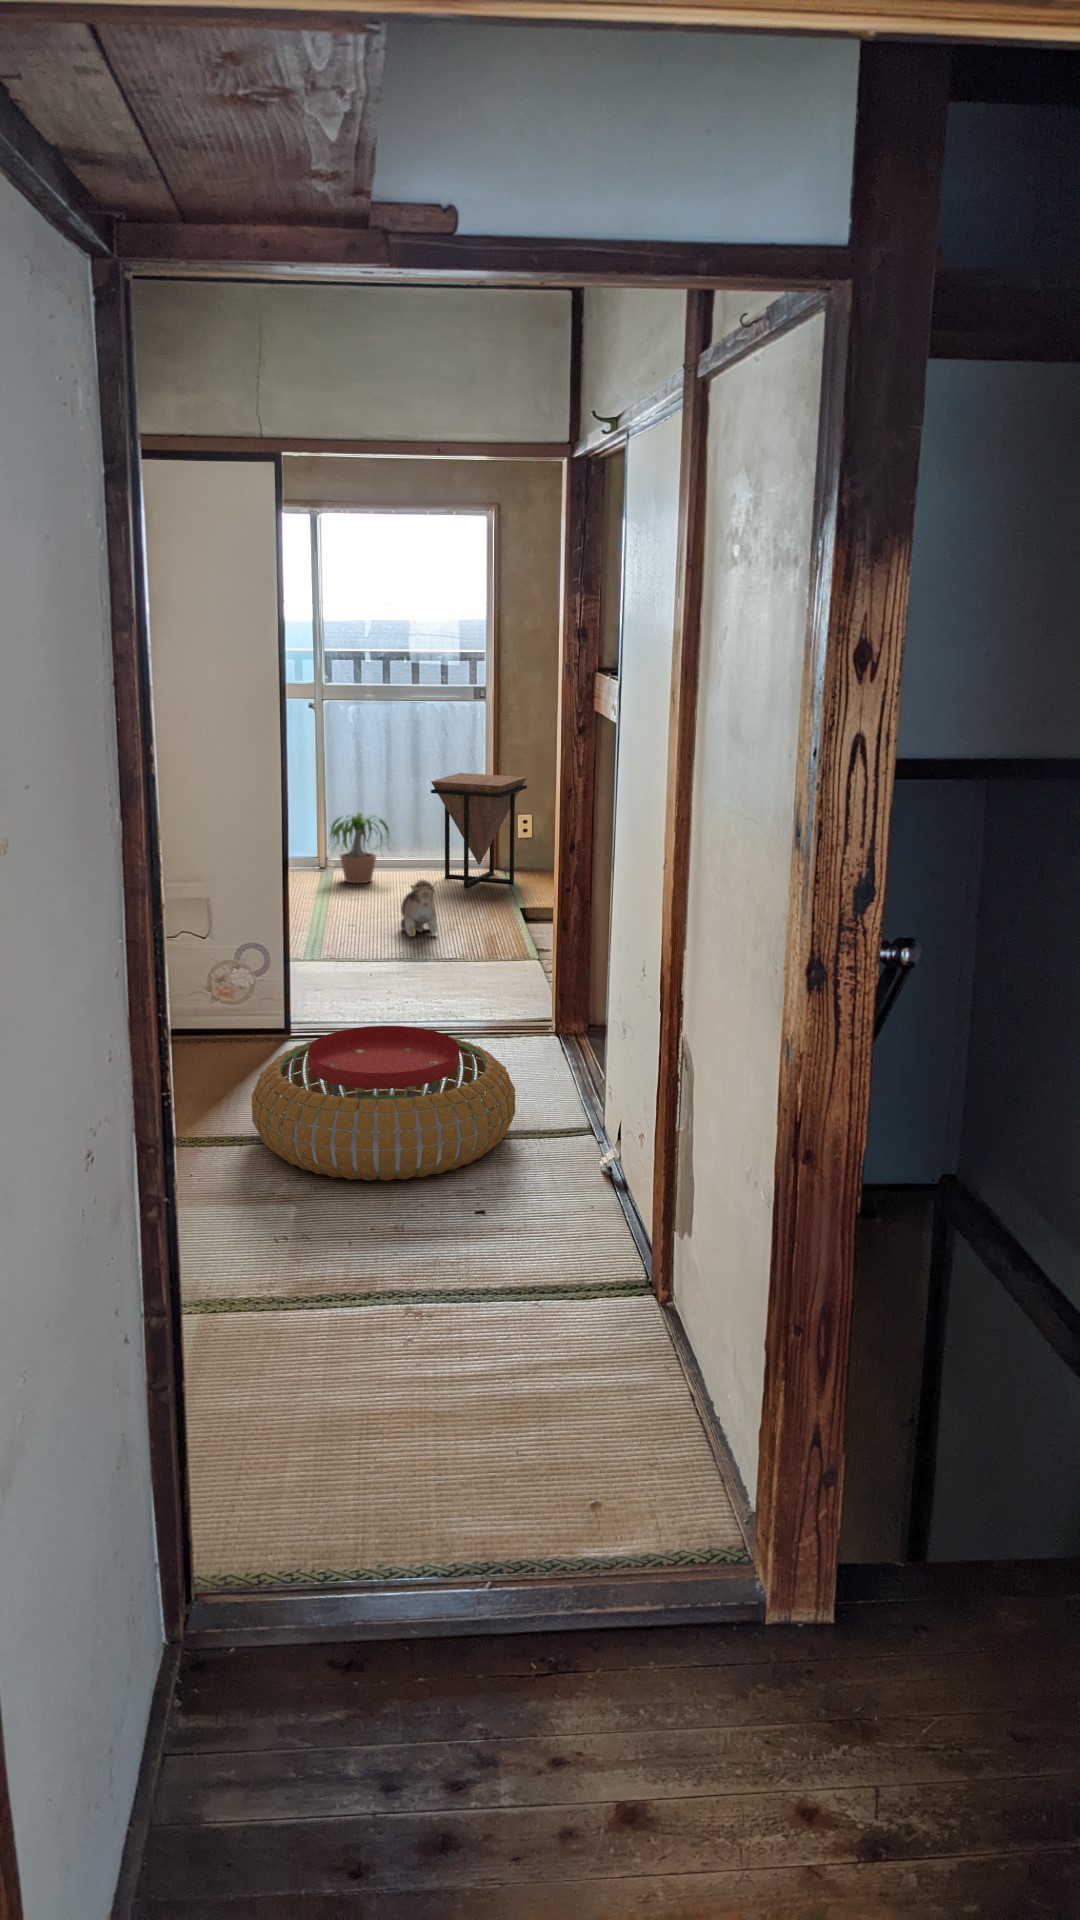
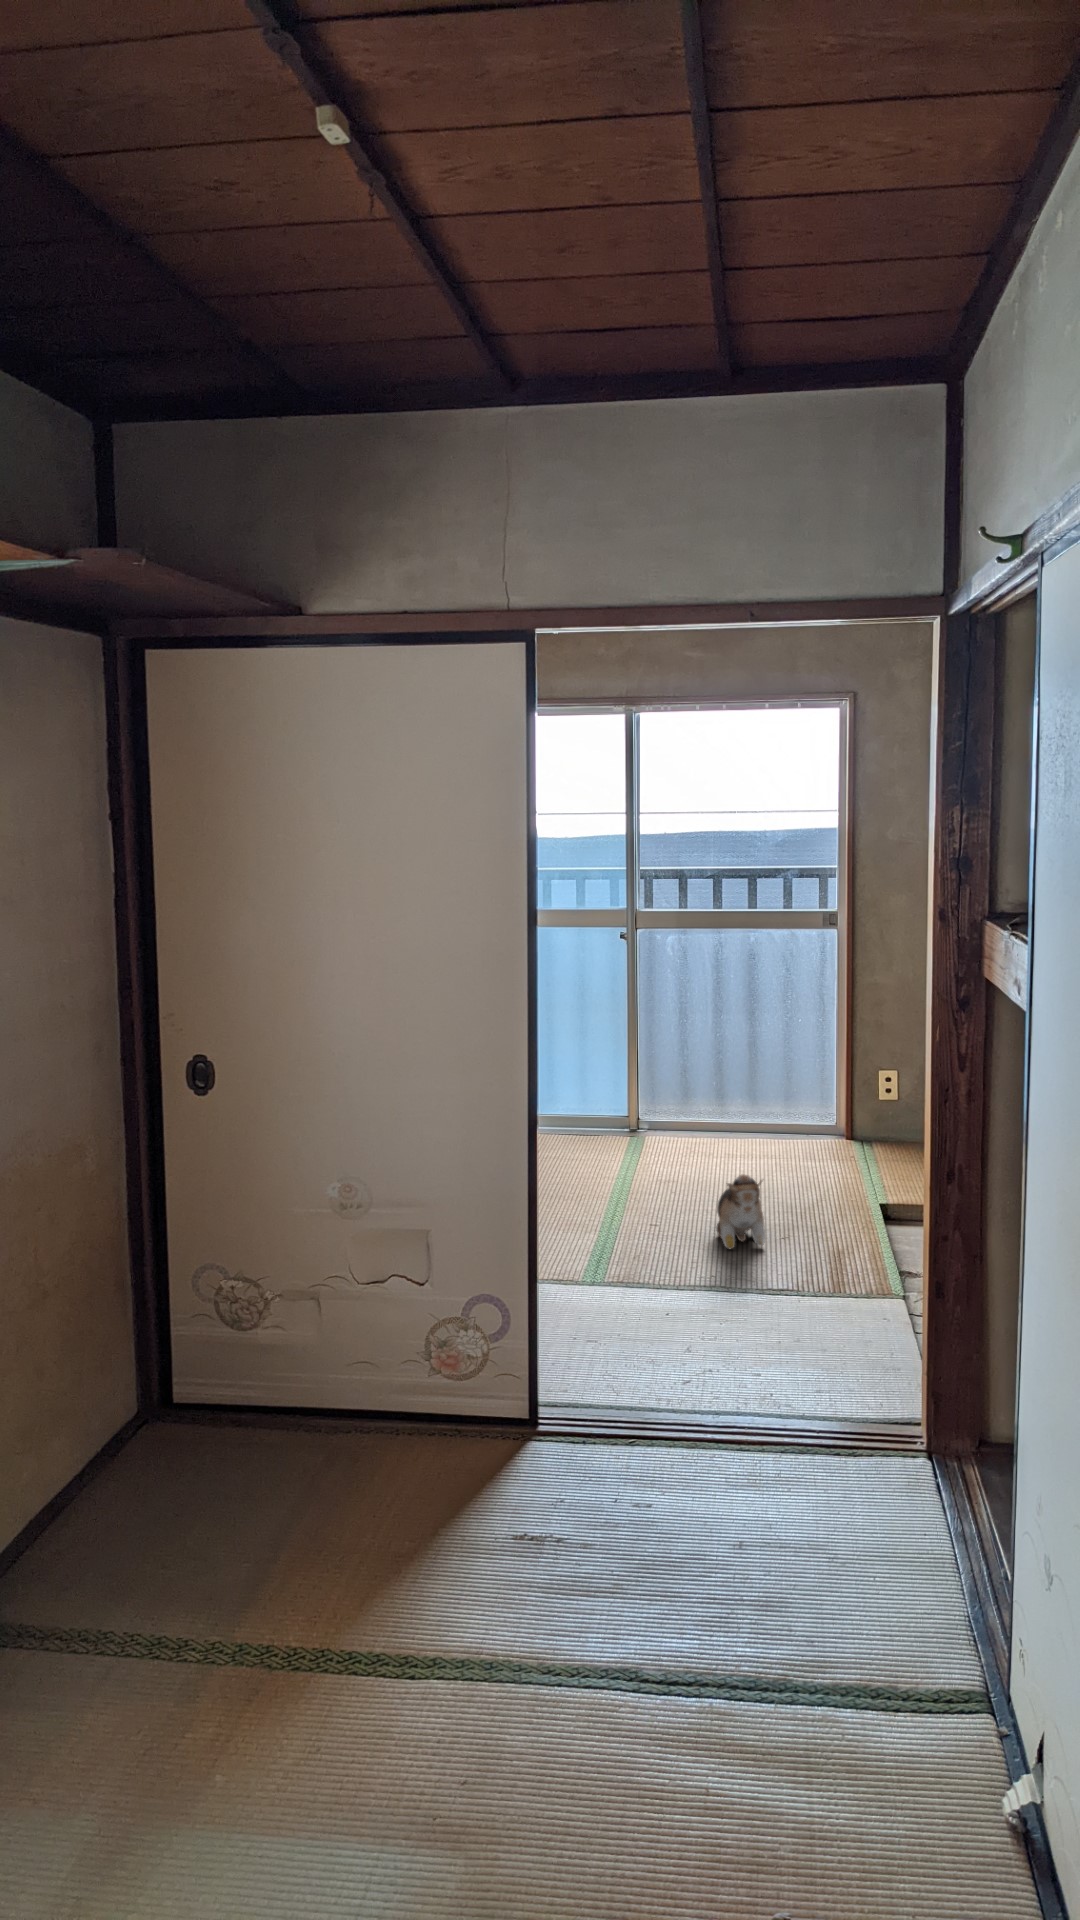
side table: present [431,773,527,887] -> none [766,1017,891,1166]
potted plant: present [330,812,389,883] -> none [628,1065,731,1156]
pouf: present [251,1026,516,1181] -> none [422,1480,850,1809]

